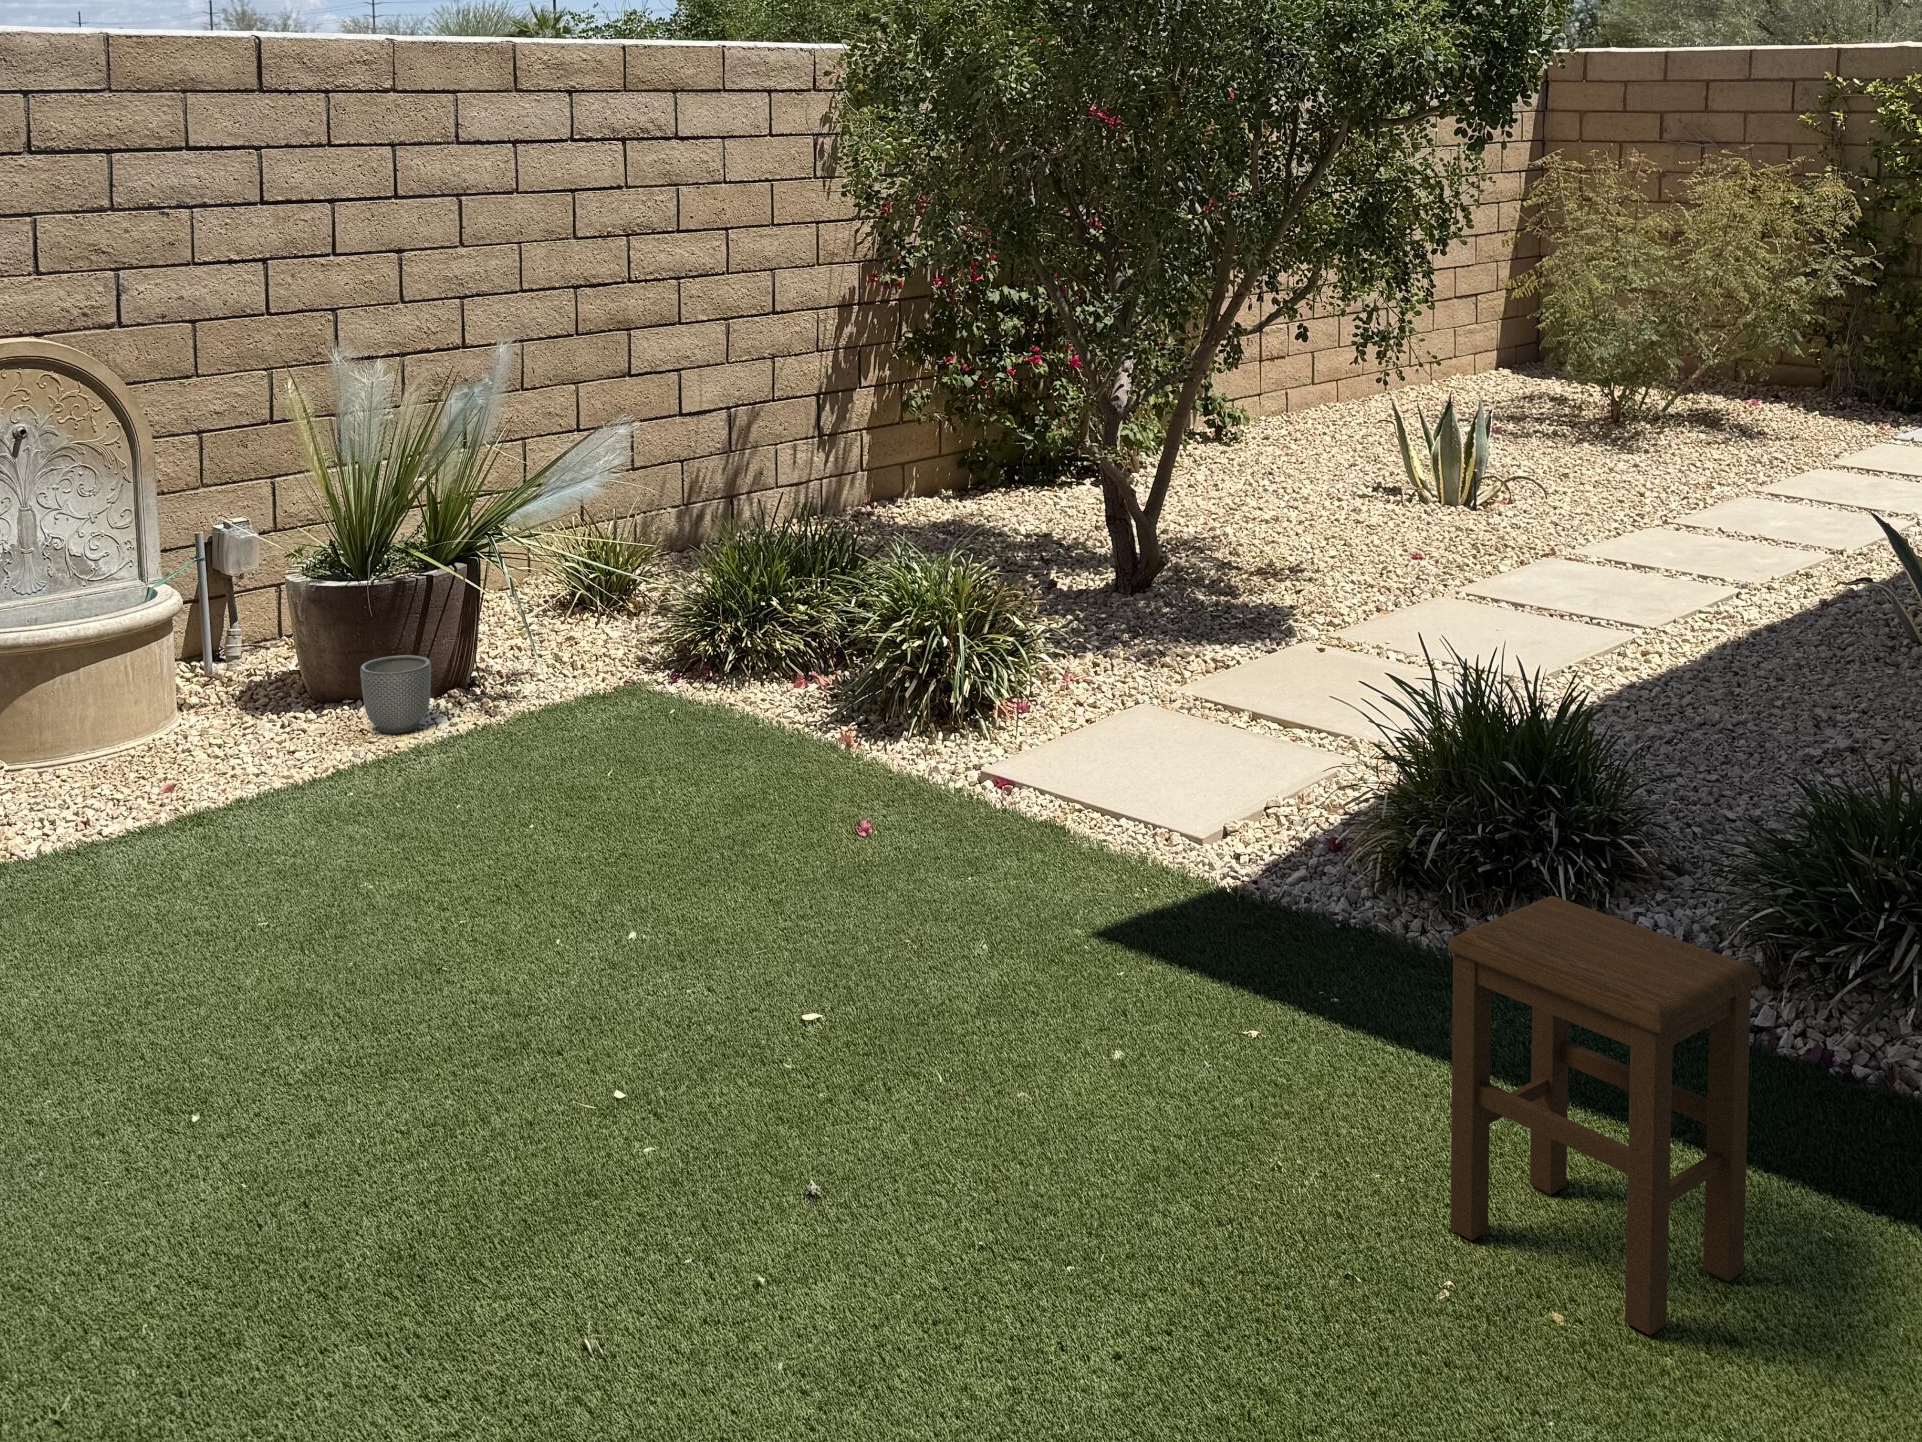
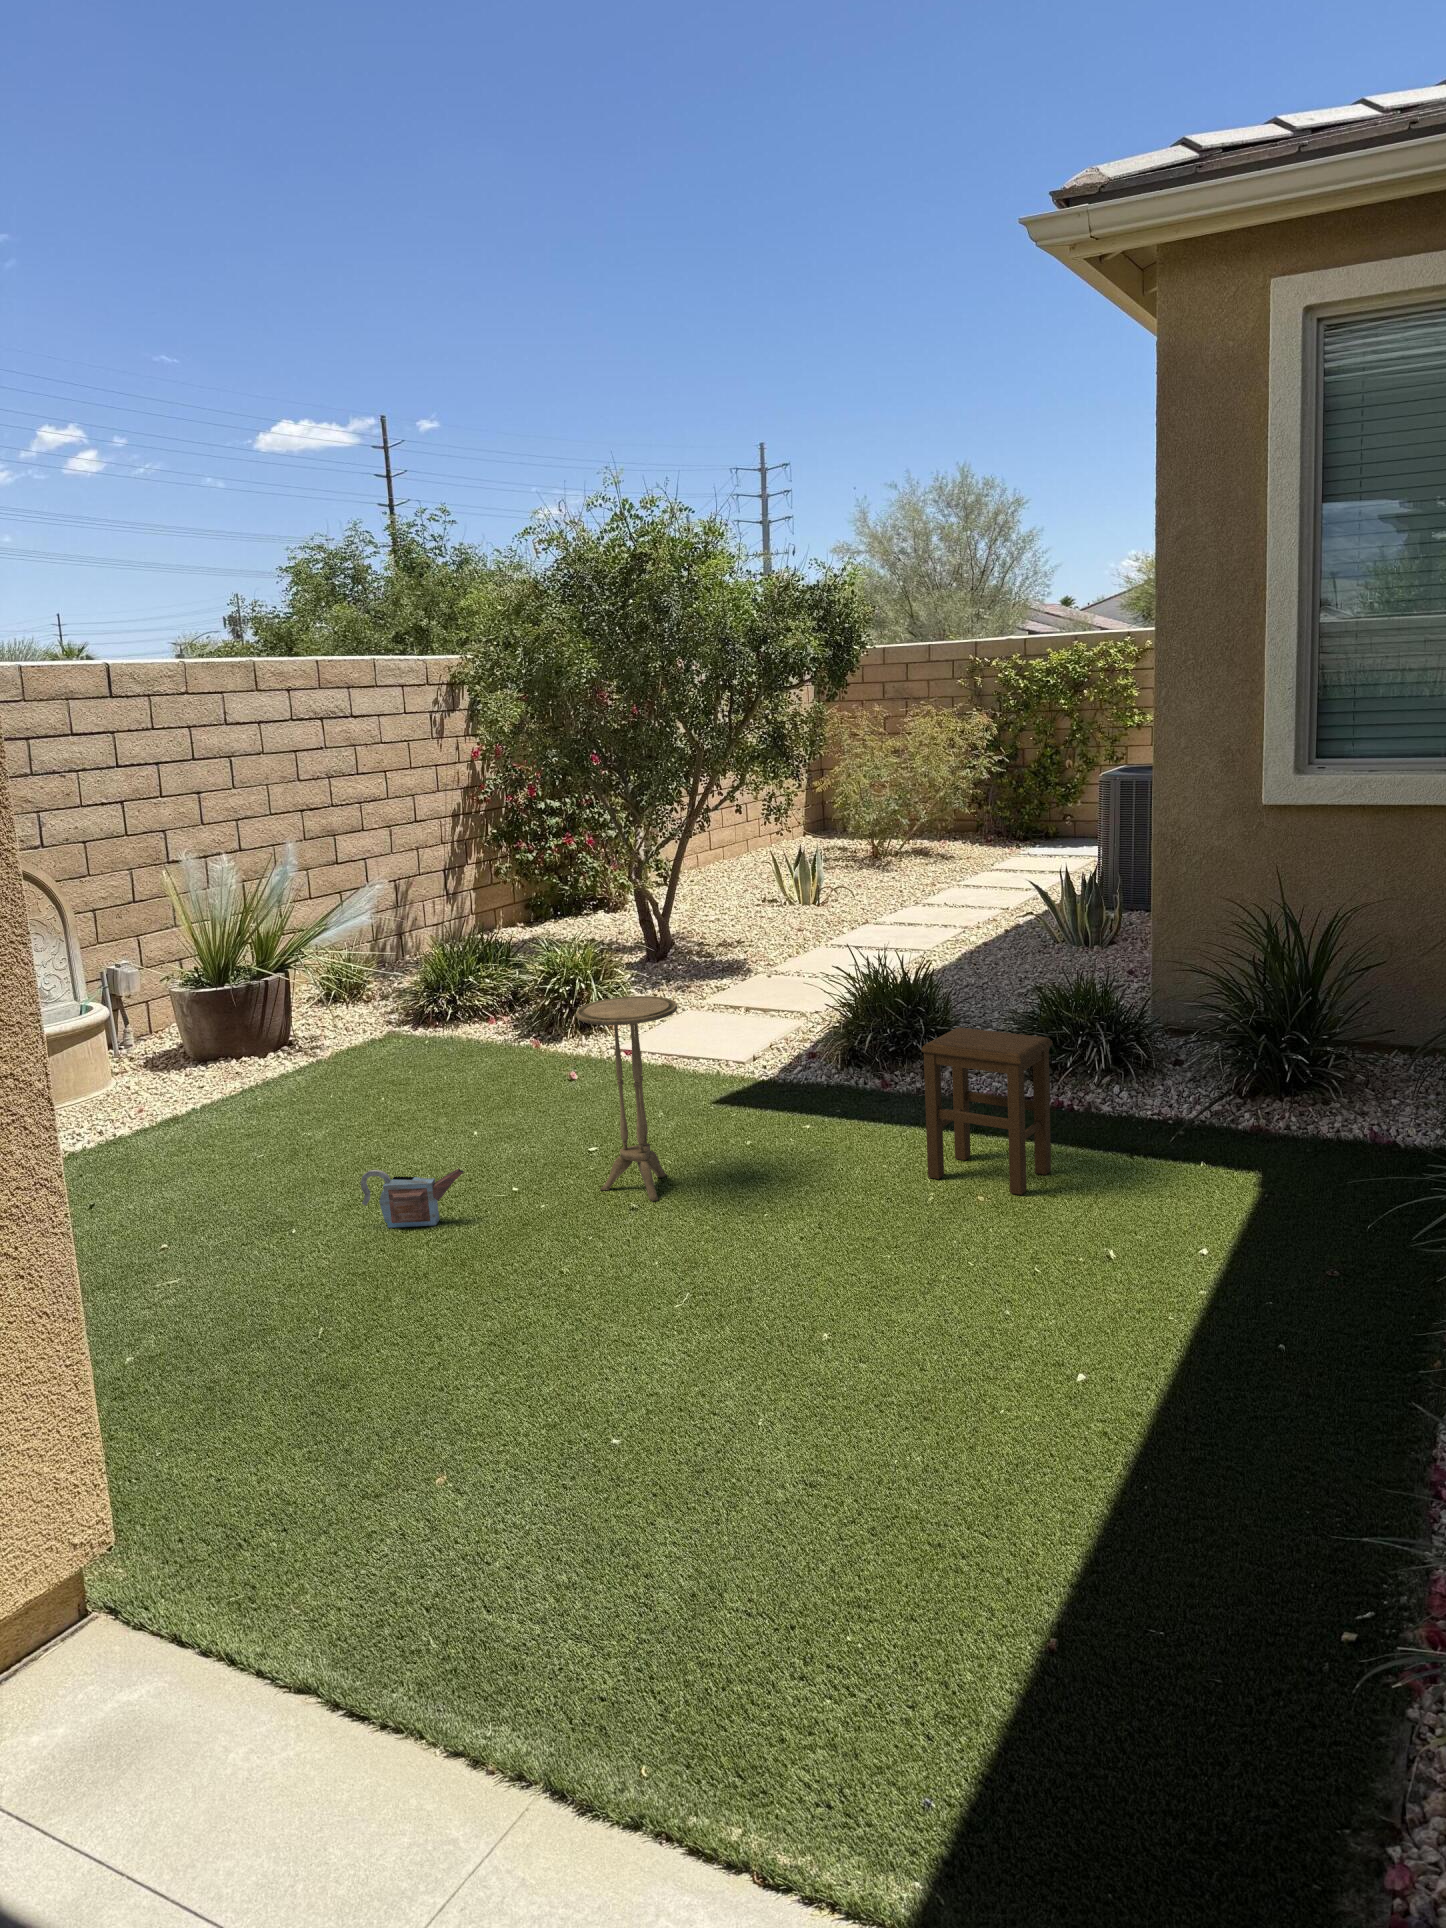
planter: present [360,655,431,734] -> none [235,1028,279,1074]
side table: none [742,732,946,1175] -> present [576,996,677,1202]
watering can: none [317,1018,498,1148] -> present [360,1169,464,1228]

